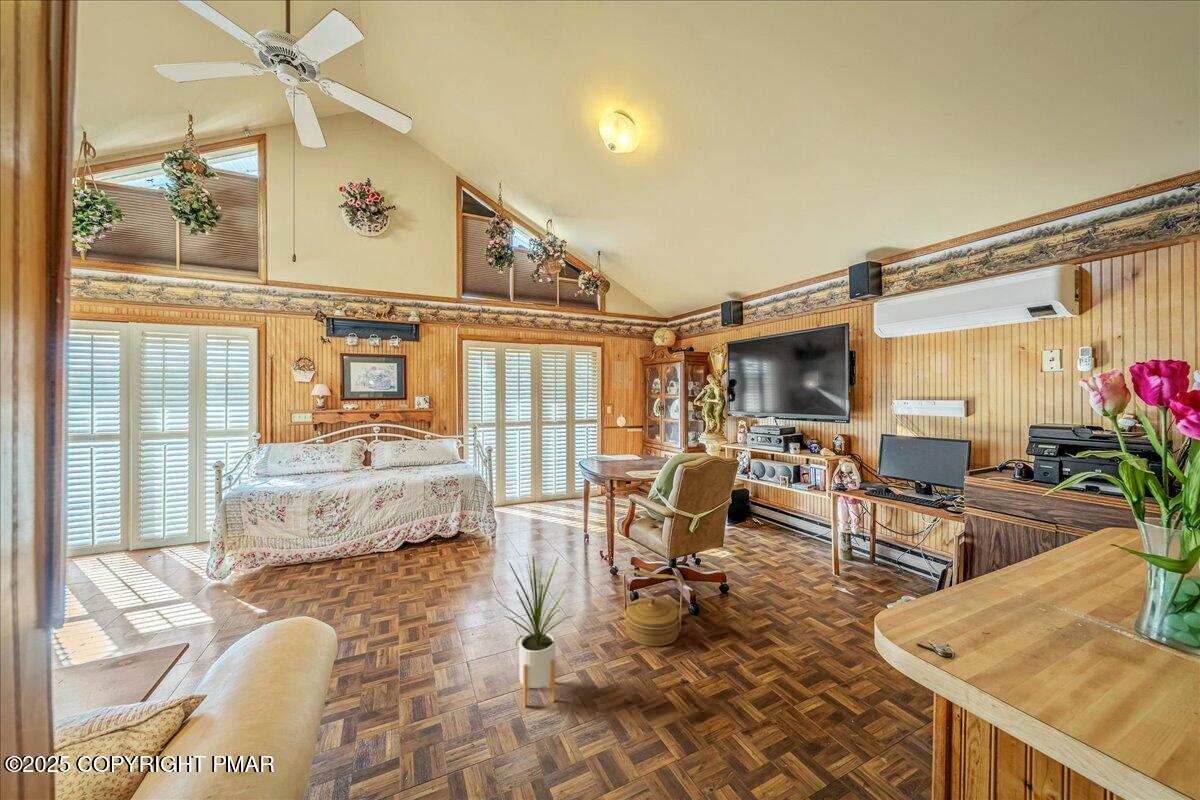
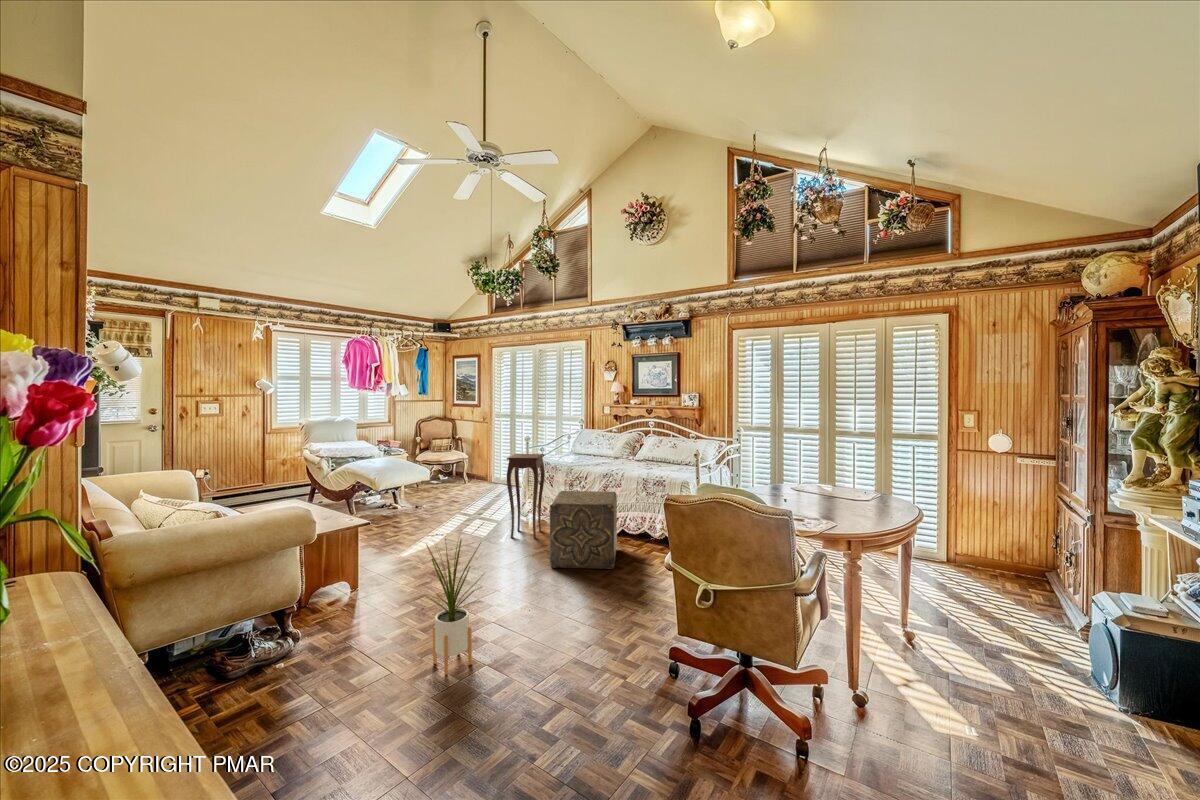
side table: none [251,478,317,601] -> present [507,454,545,539]
ottoman: none [368,500,467,597] -> present [550,491,617,569]
basket: present [623,569,683,646] -> none [563,609,635,723]

